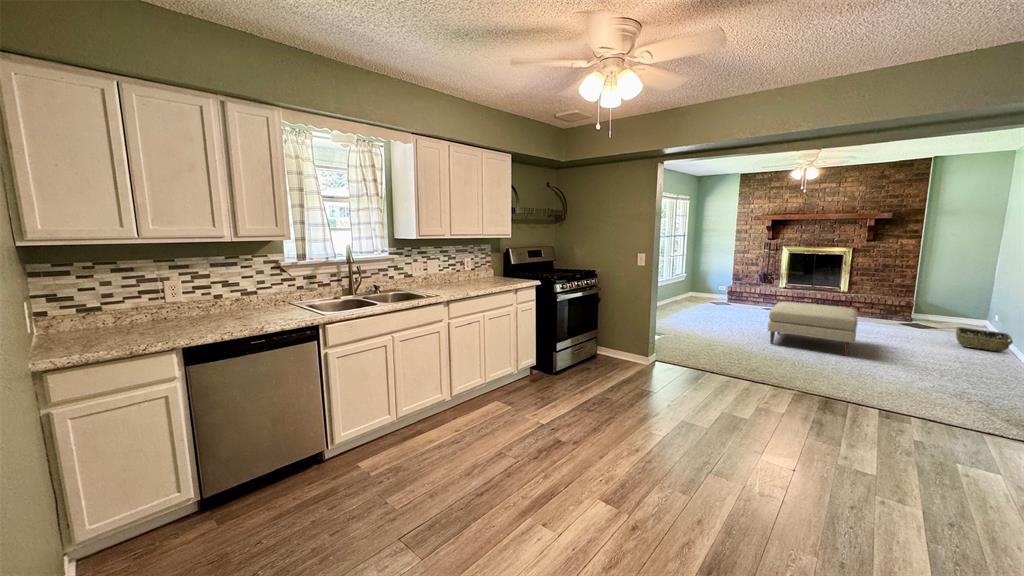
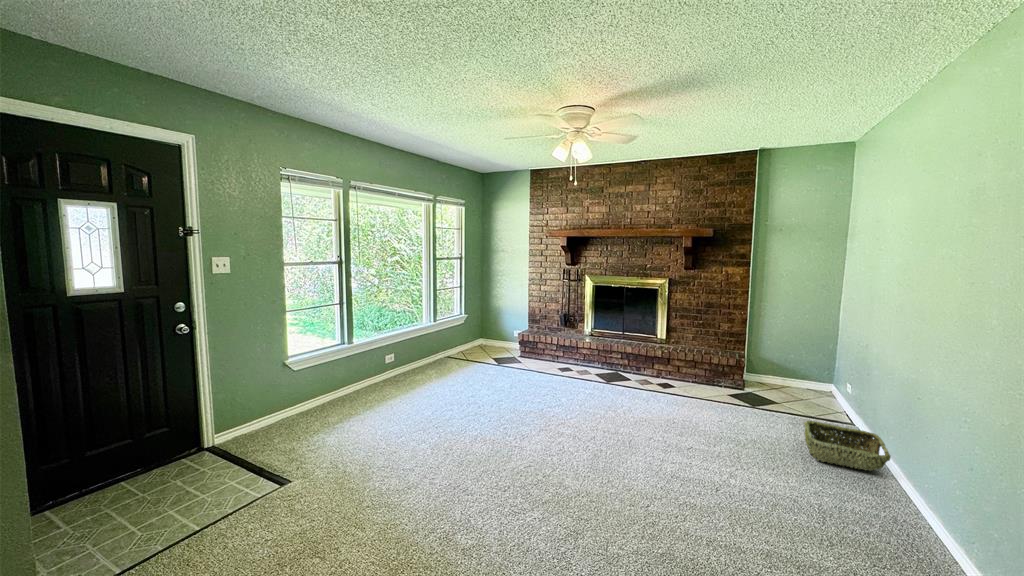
ottoman: present [768,302,857,355] -> none [487,386,652,527]

